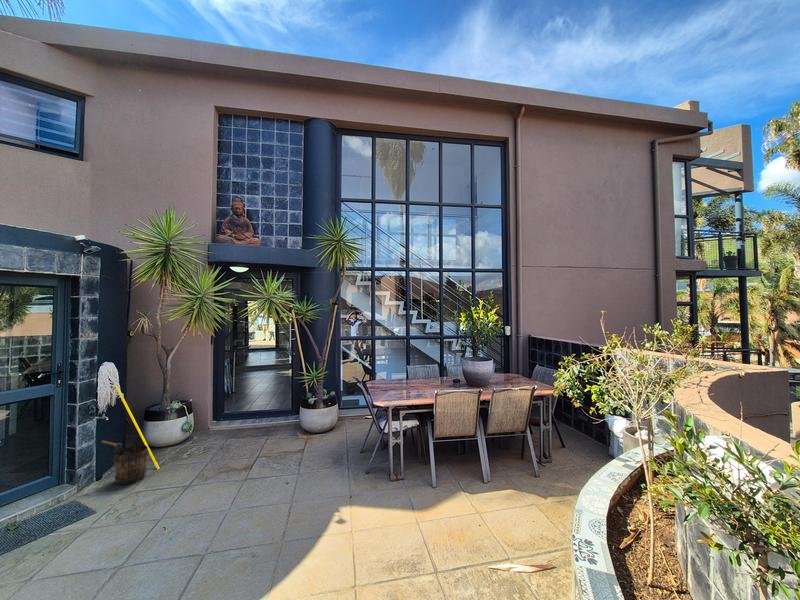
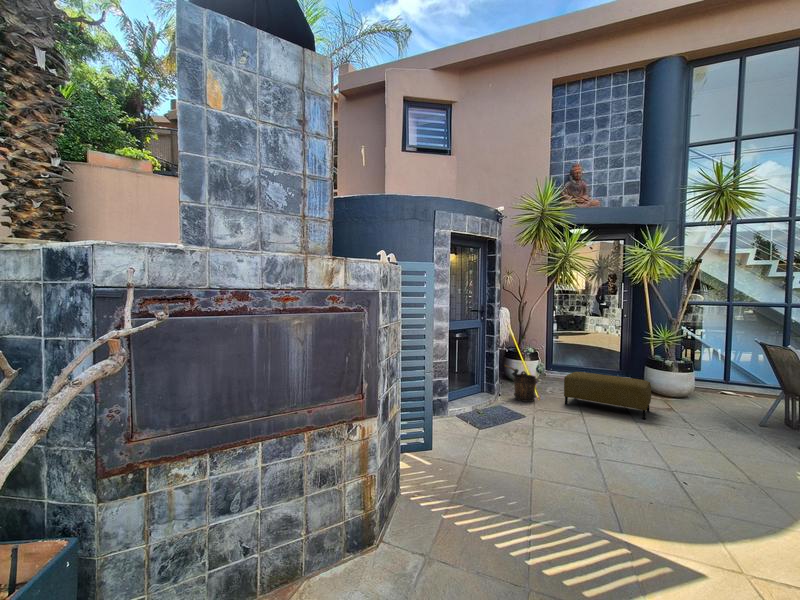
ottoman: none [177,429,272,480] -> present [564,372,651,419]

